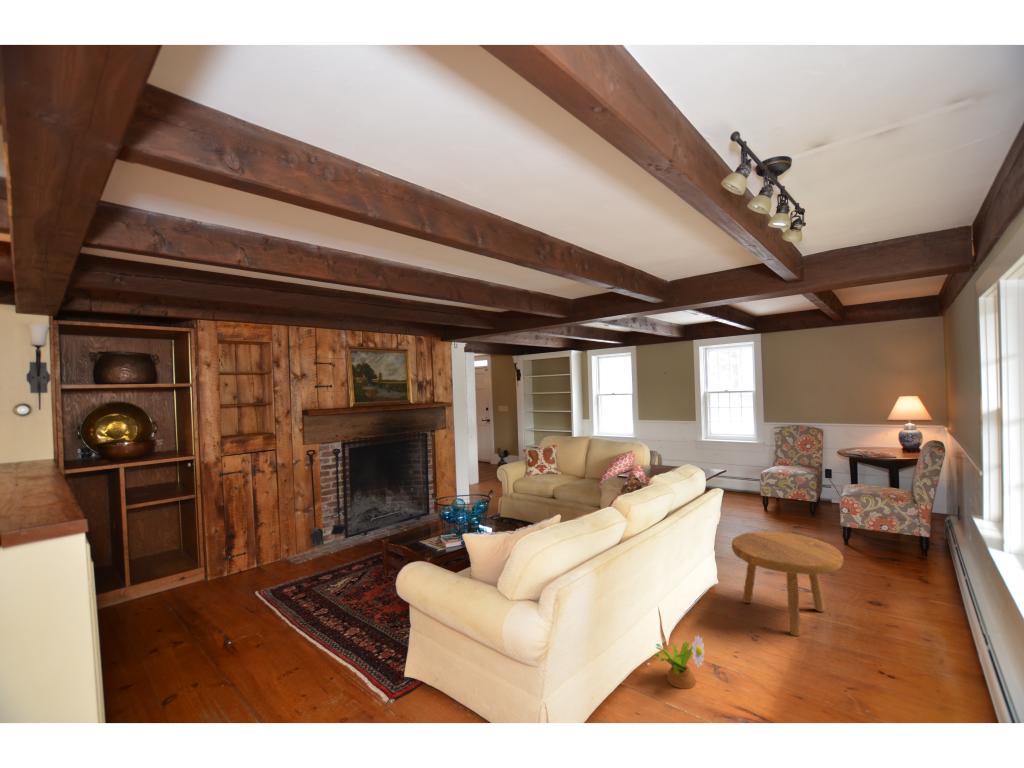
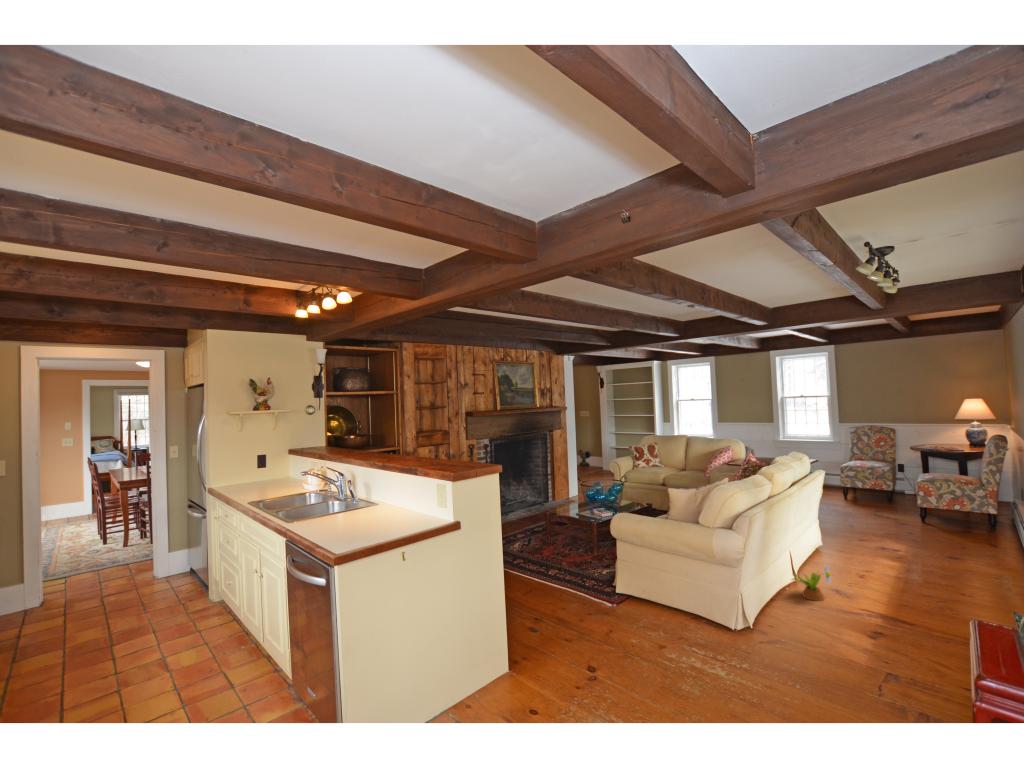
footstool: present [732,532,843,636] -> none [836,503,929,576]

